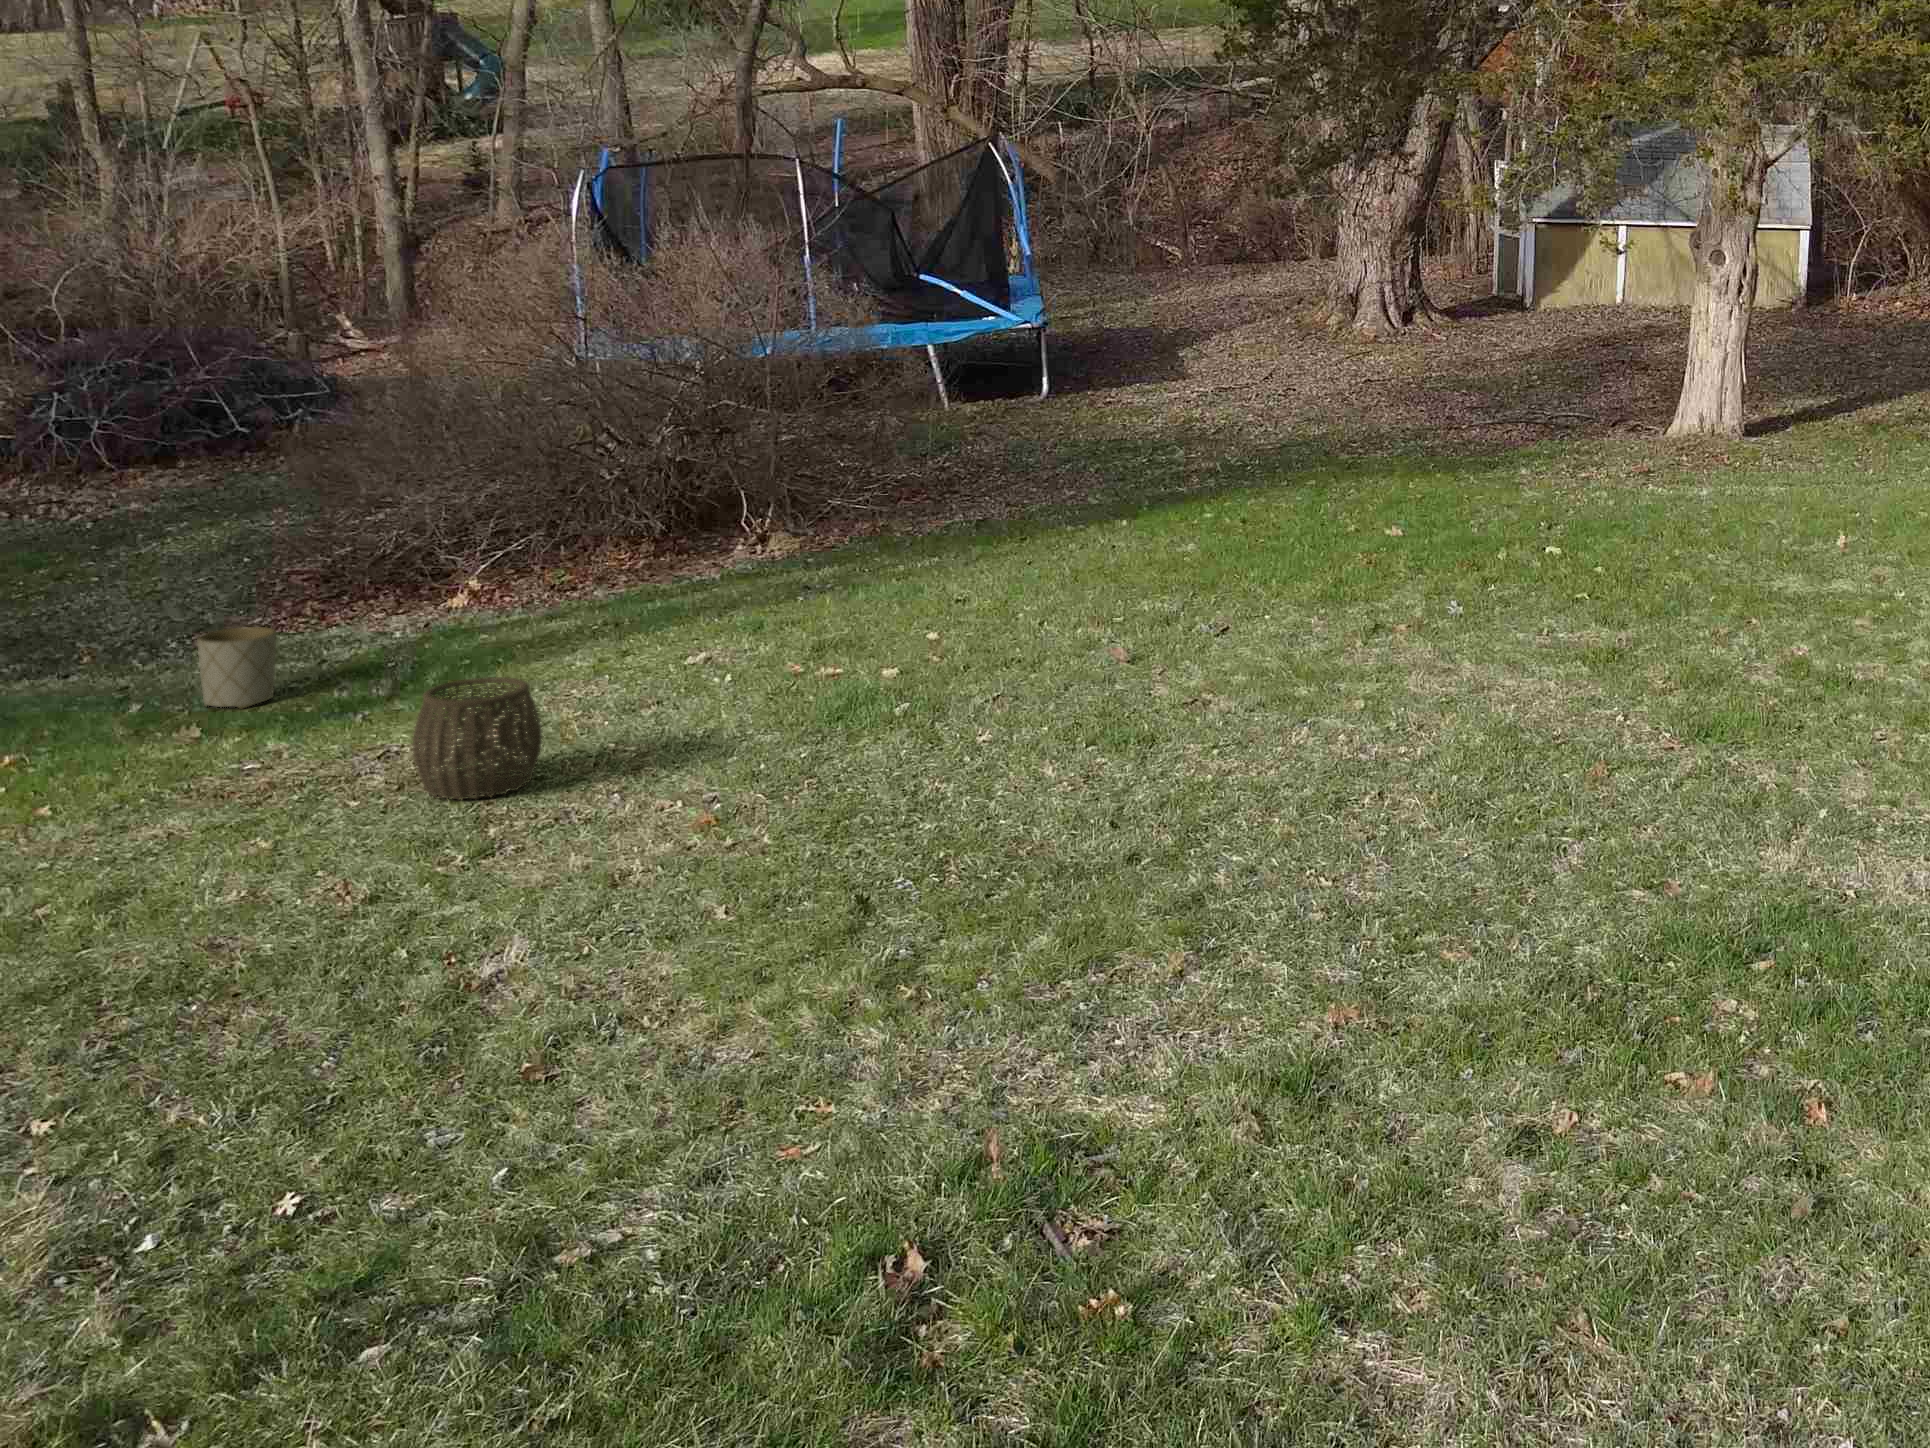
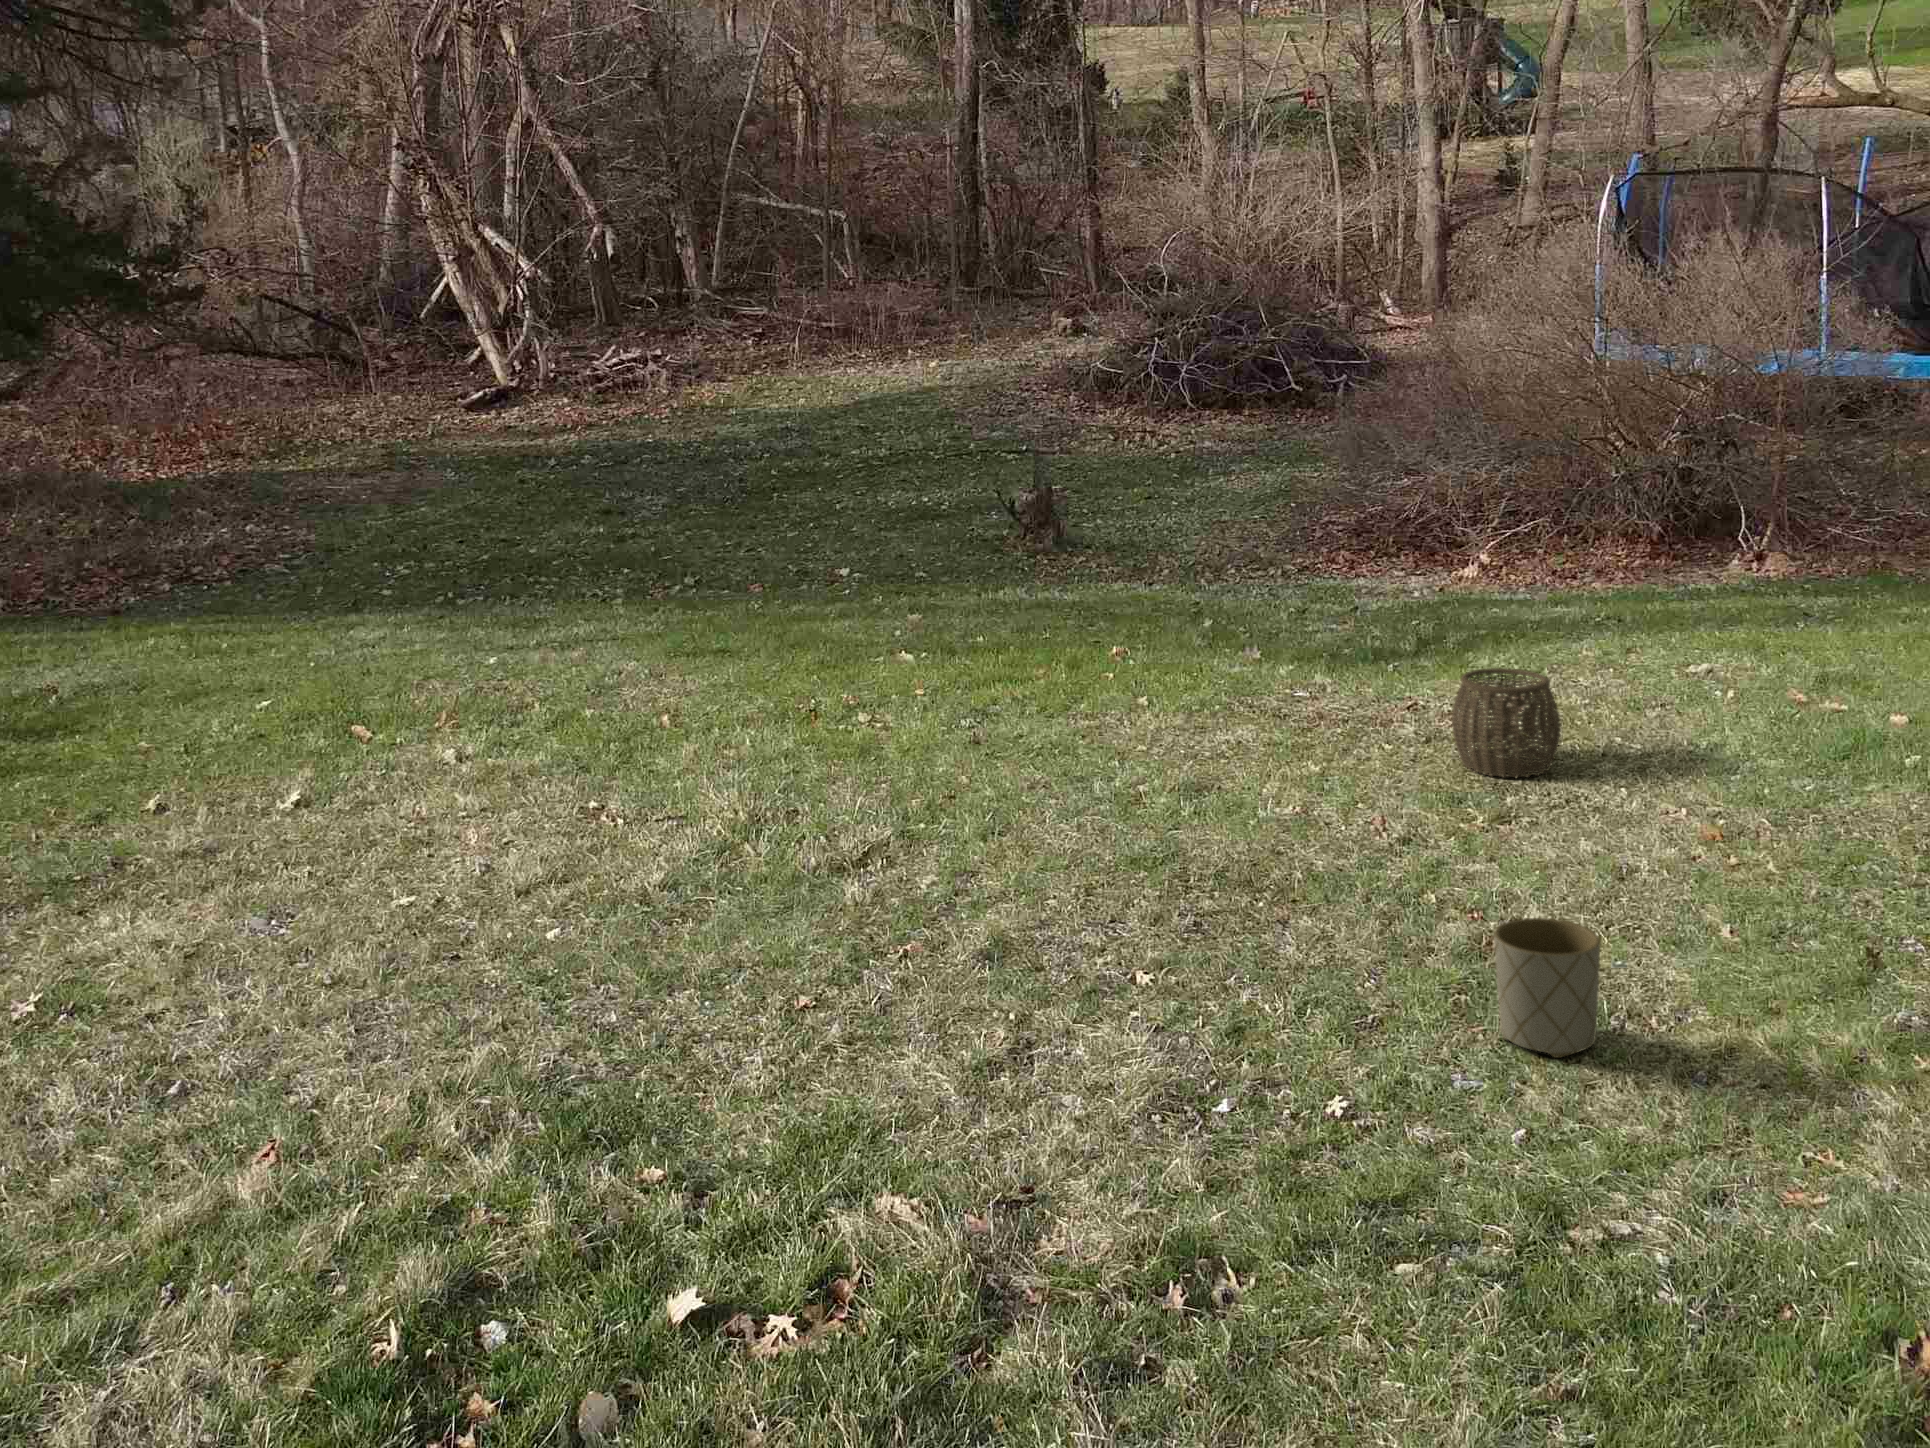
planter: present [197,627,276,709] -> present [1494,918,1600,1058]

